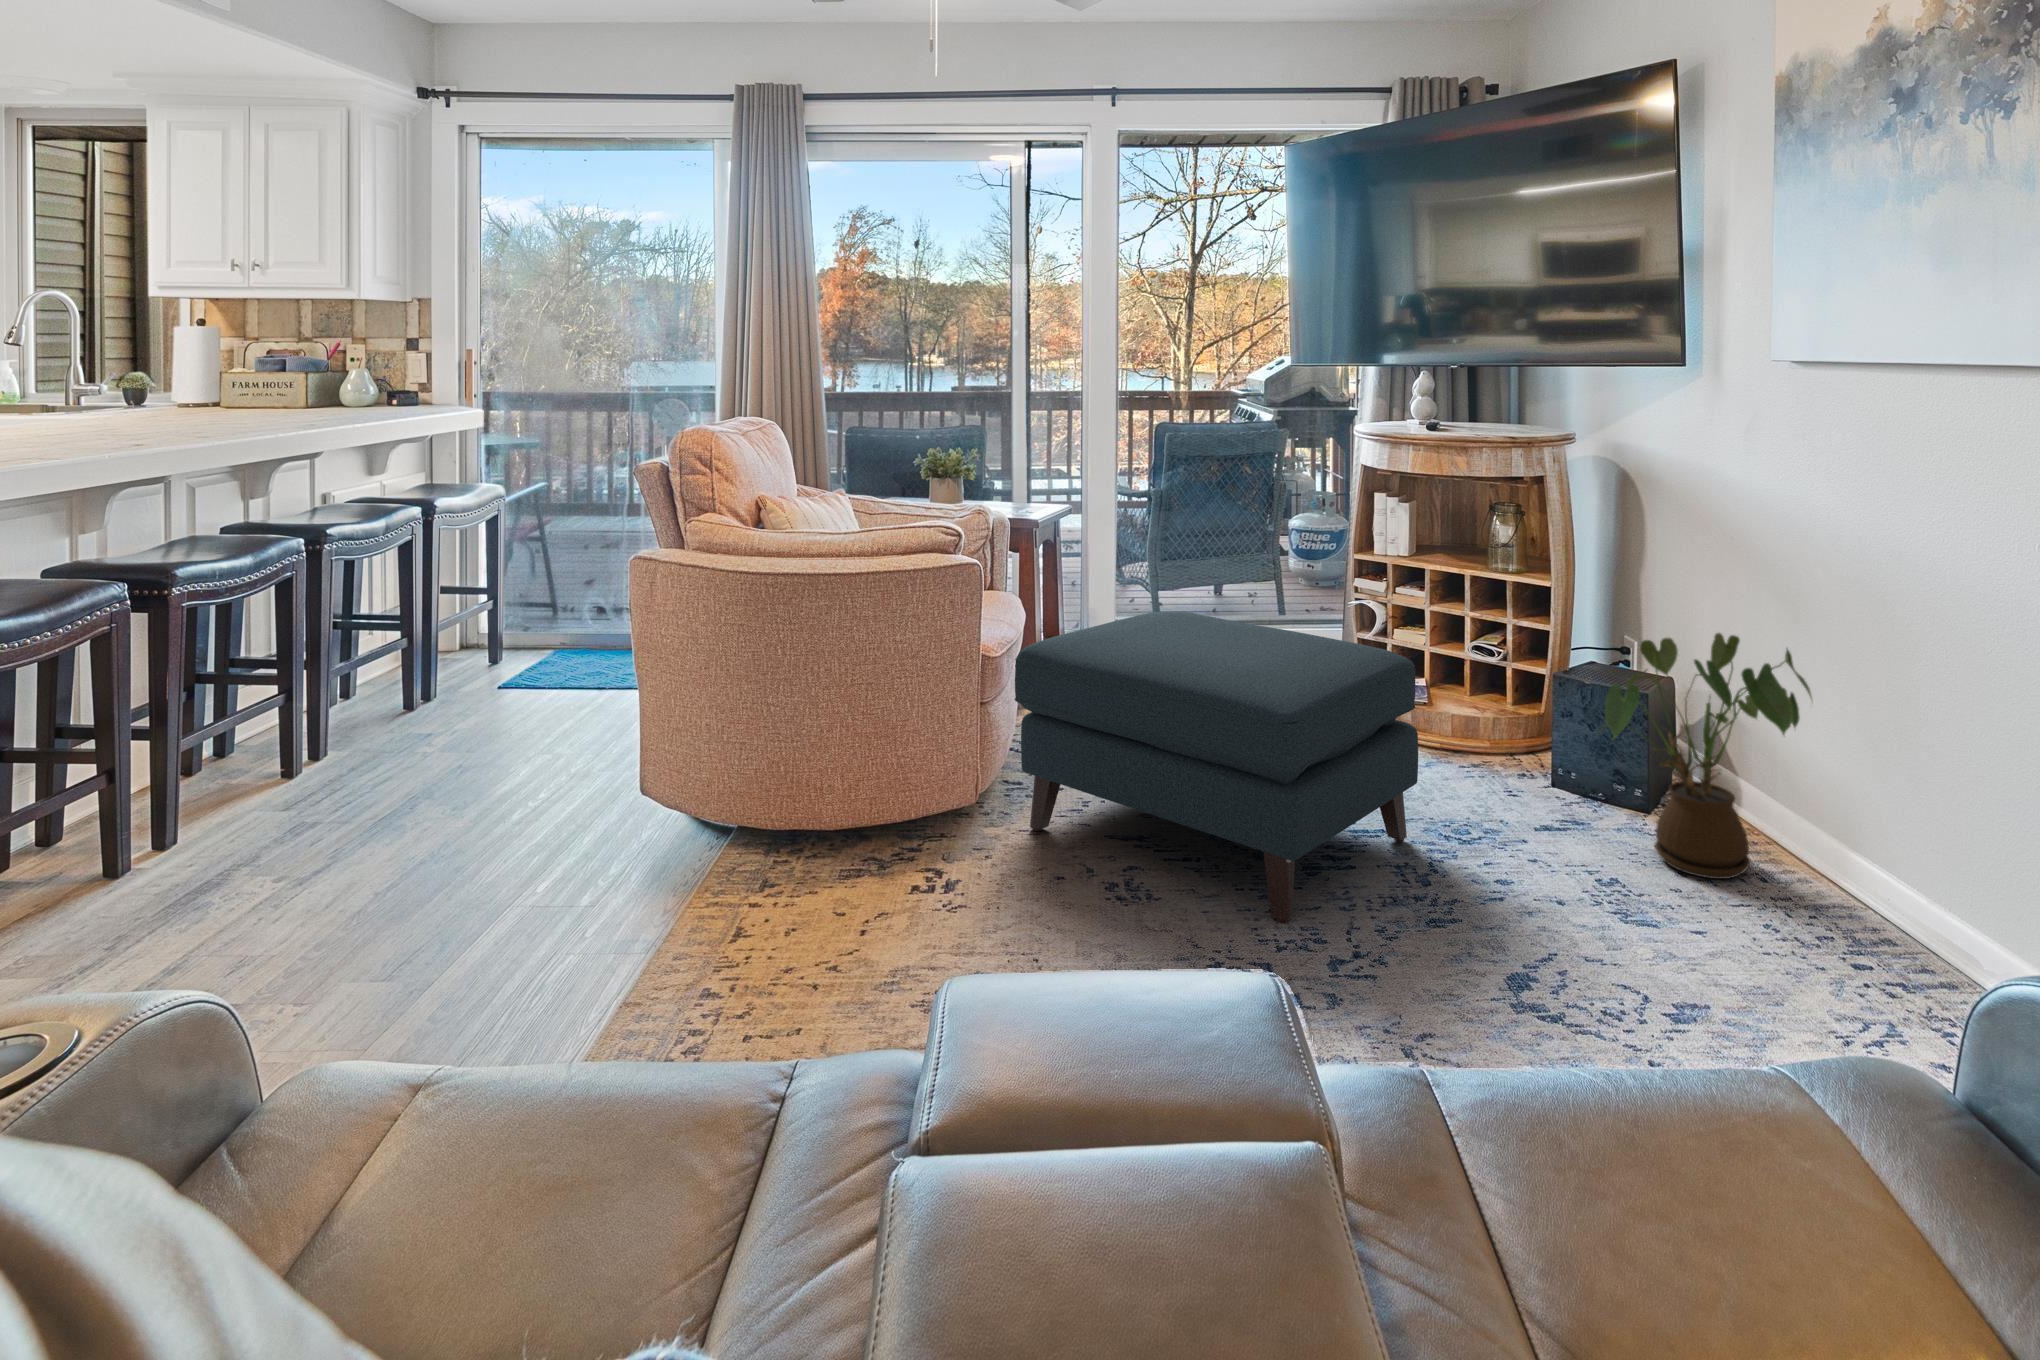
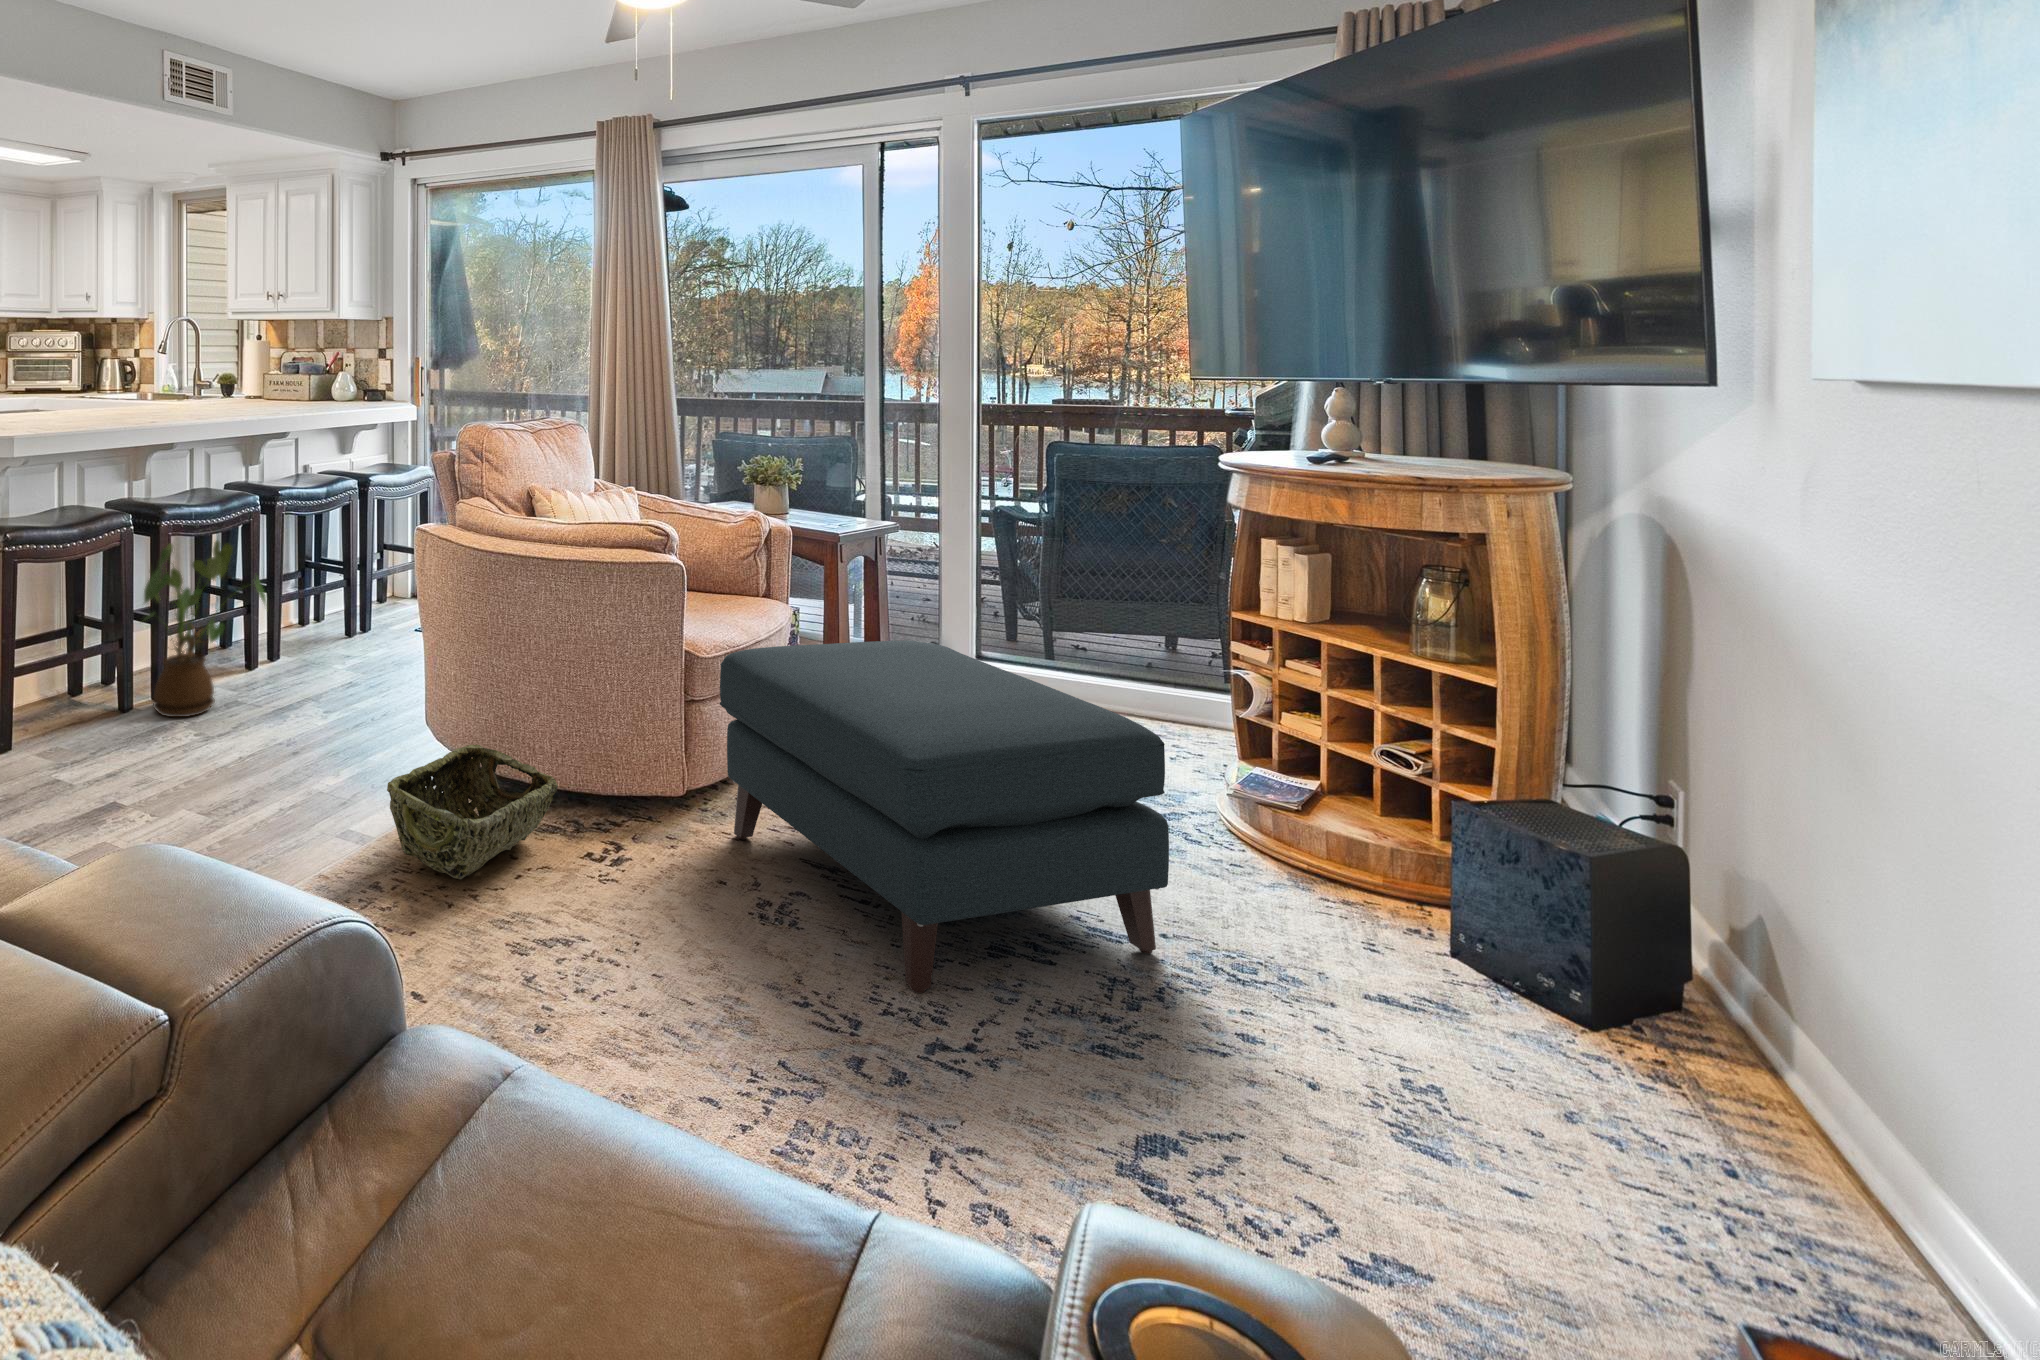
house plant: present [1600,633,1812,879] -> present [144,541,266,717]
woven basket: none [712,794,873,946] -> present [387,745,558,879]

